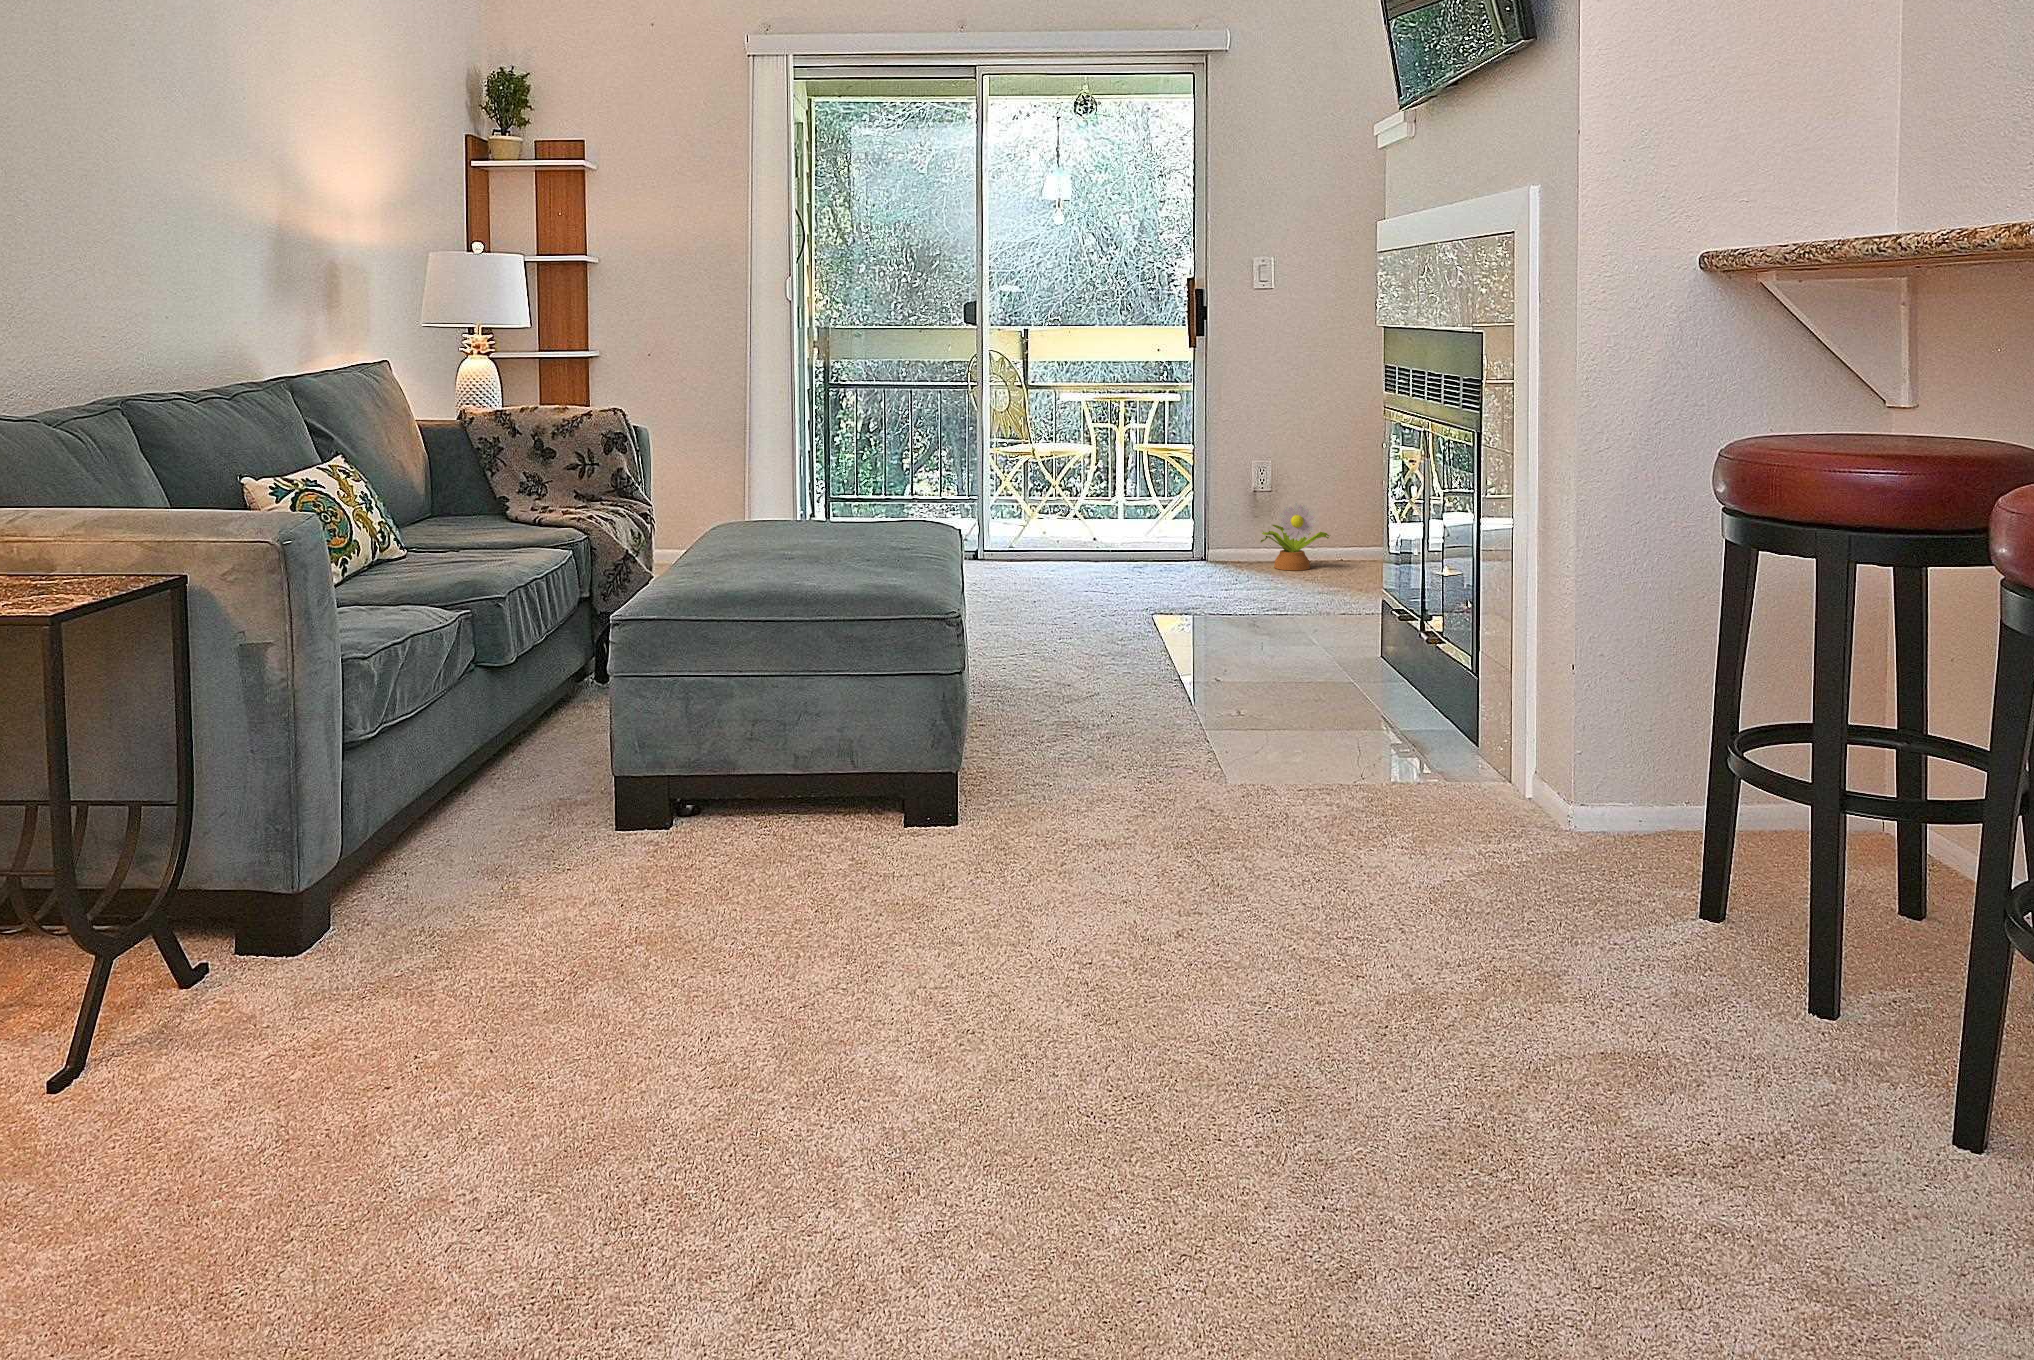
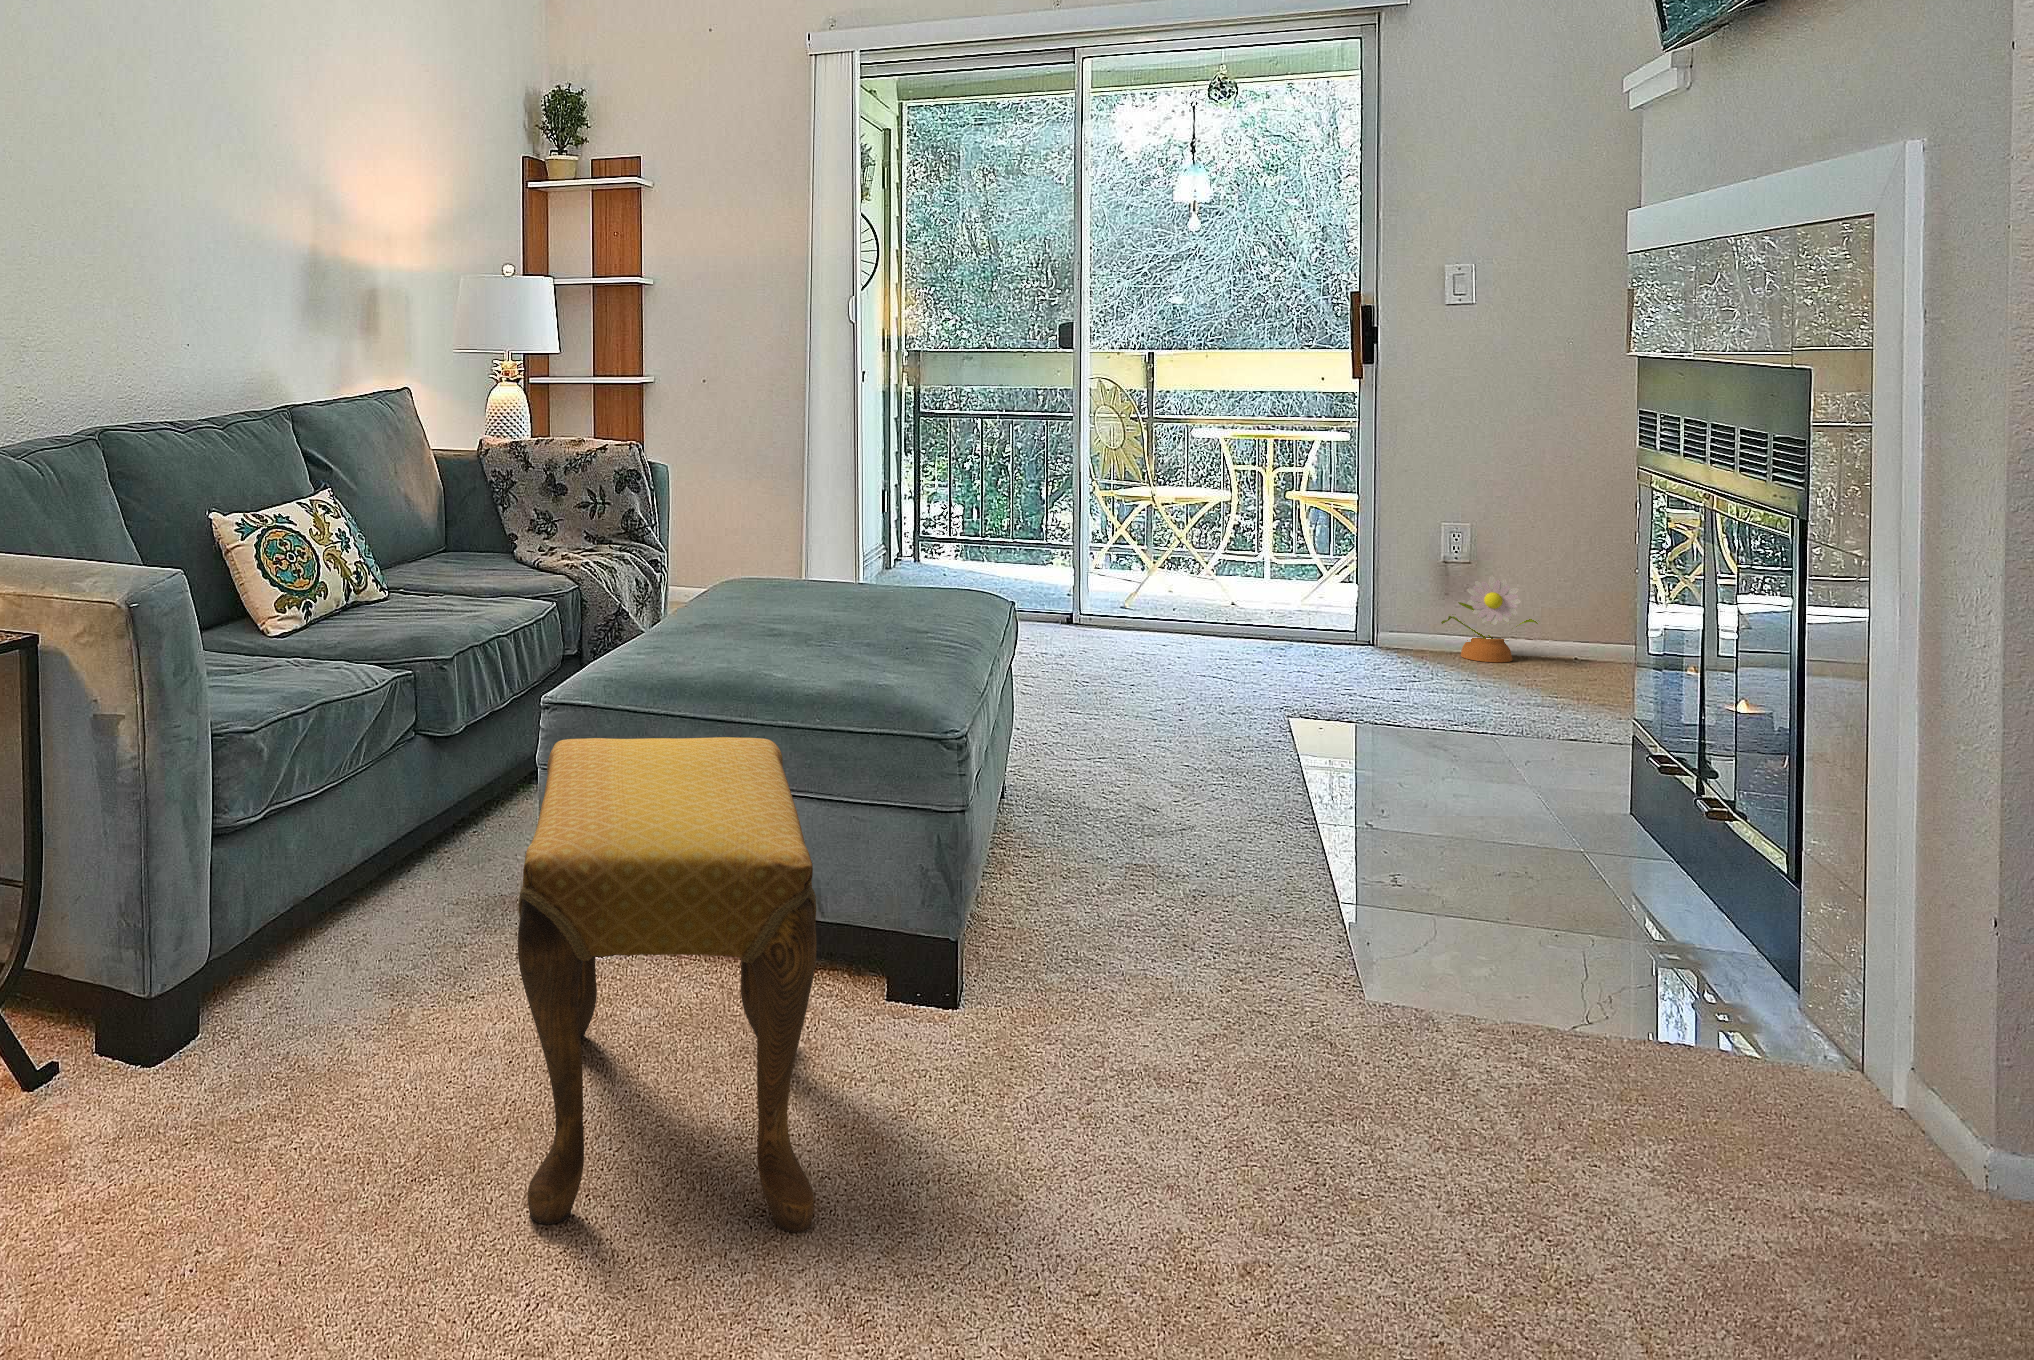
footstool: none [655,627,909,1001] -> present [518,737,816,1233]

